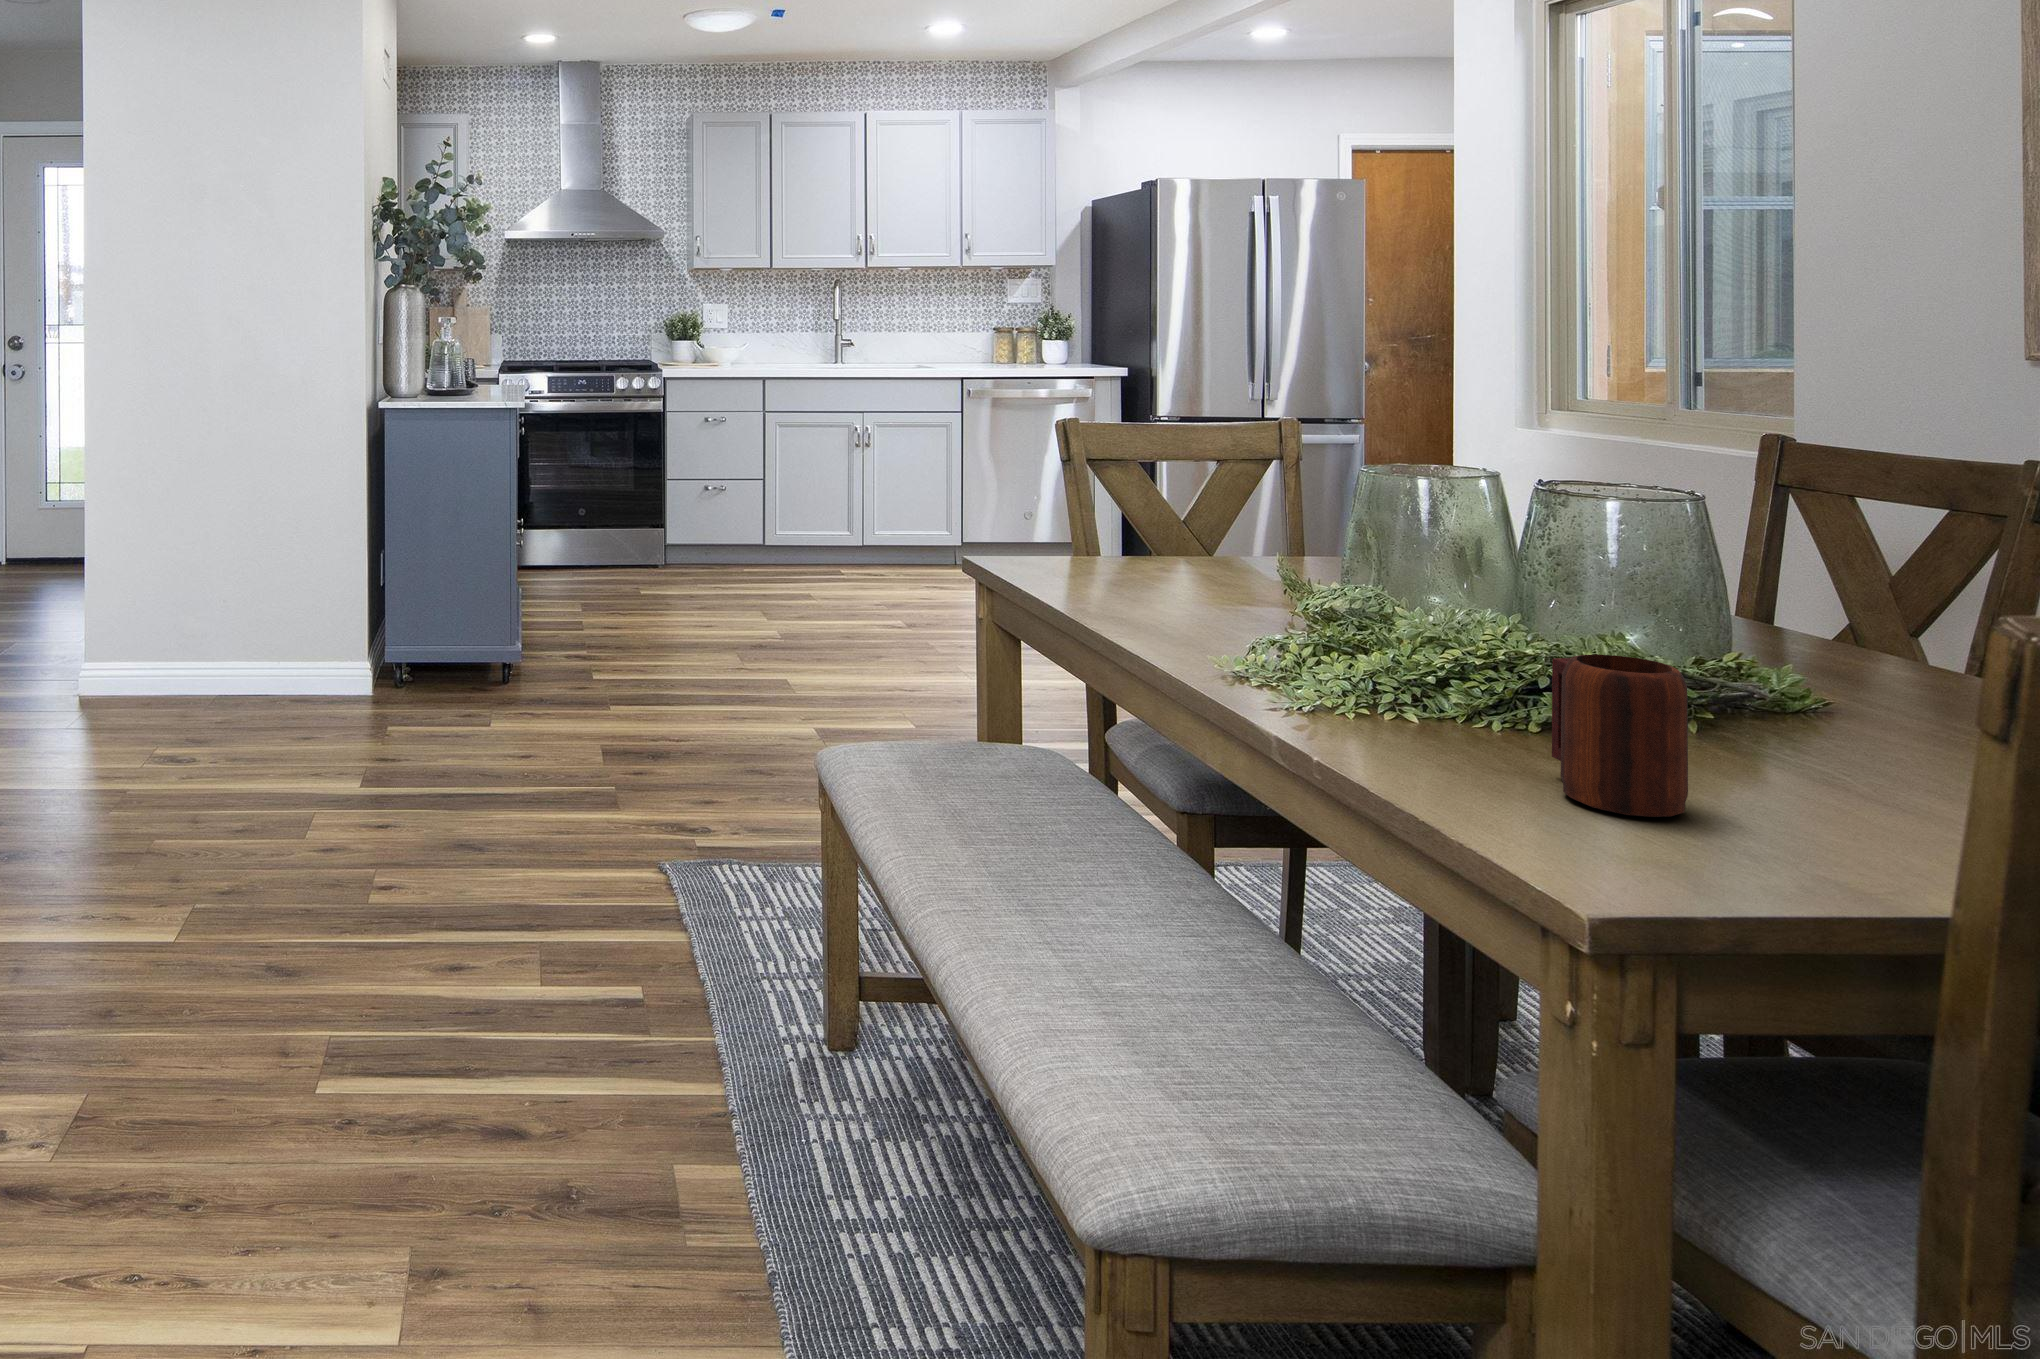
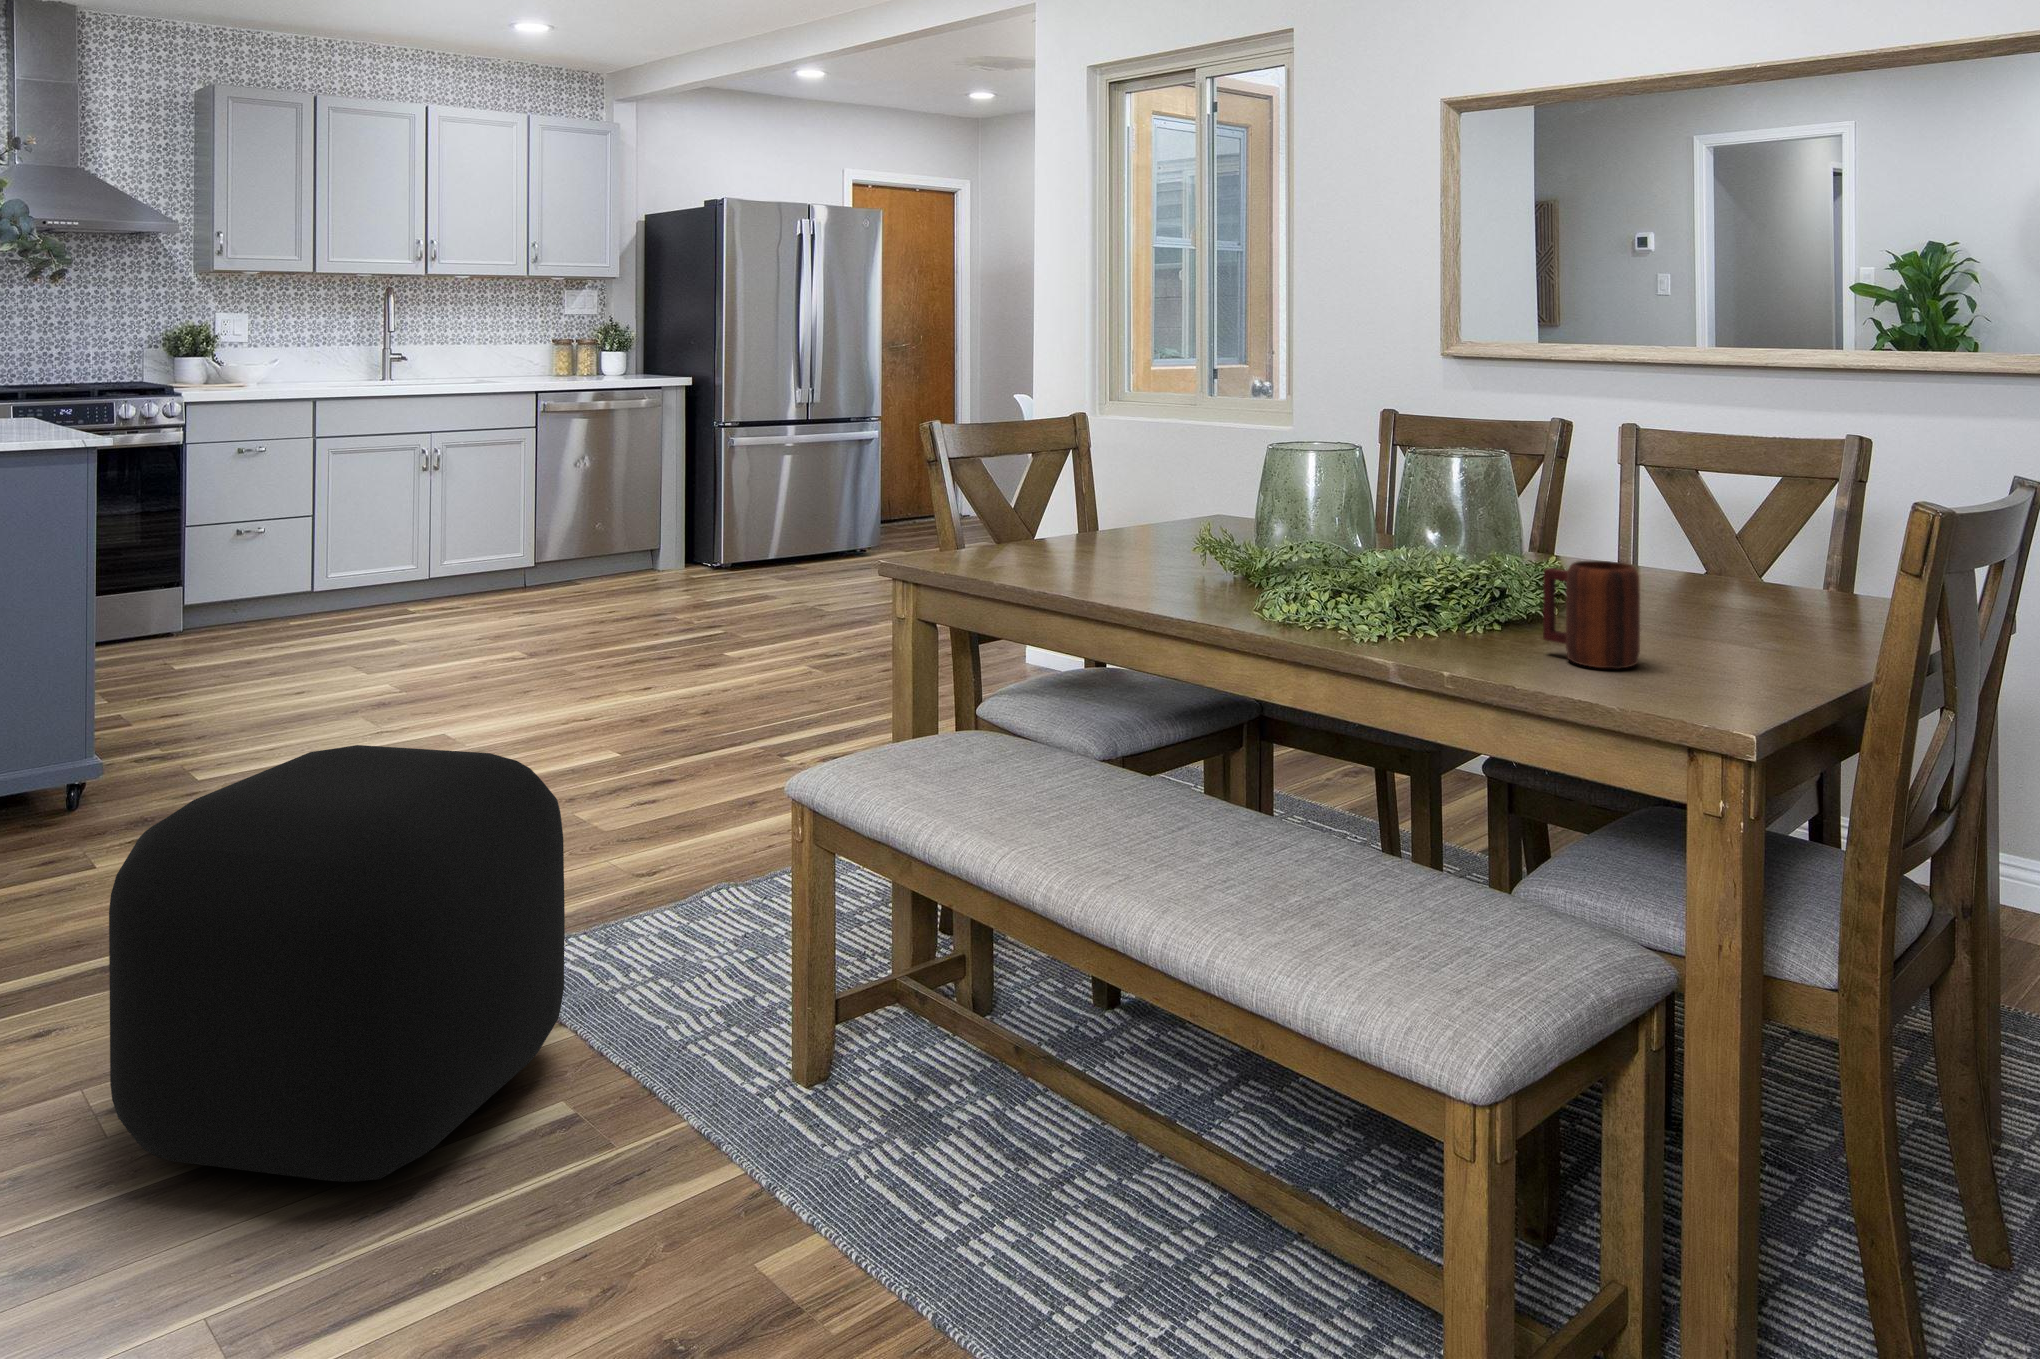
ottoman: none [349,653,666,987] -> present [109,745,565,1182]

